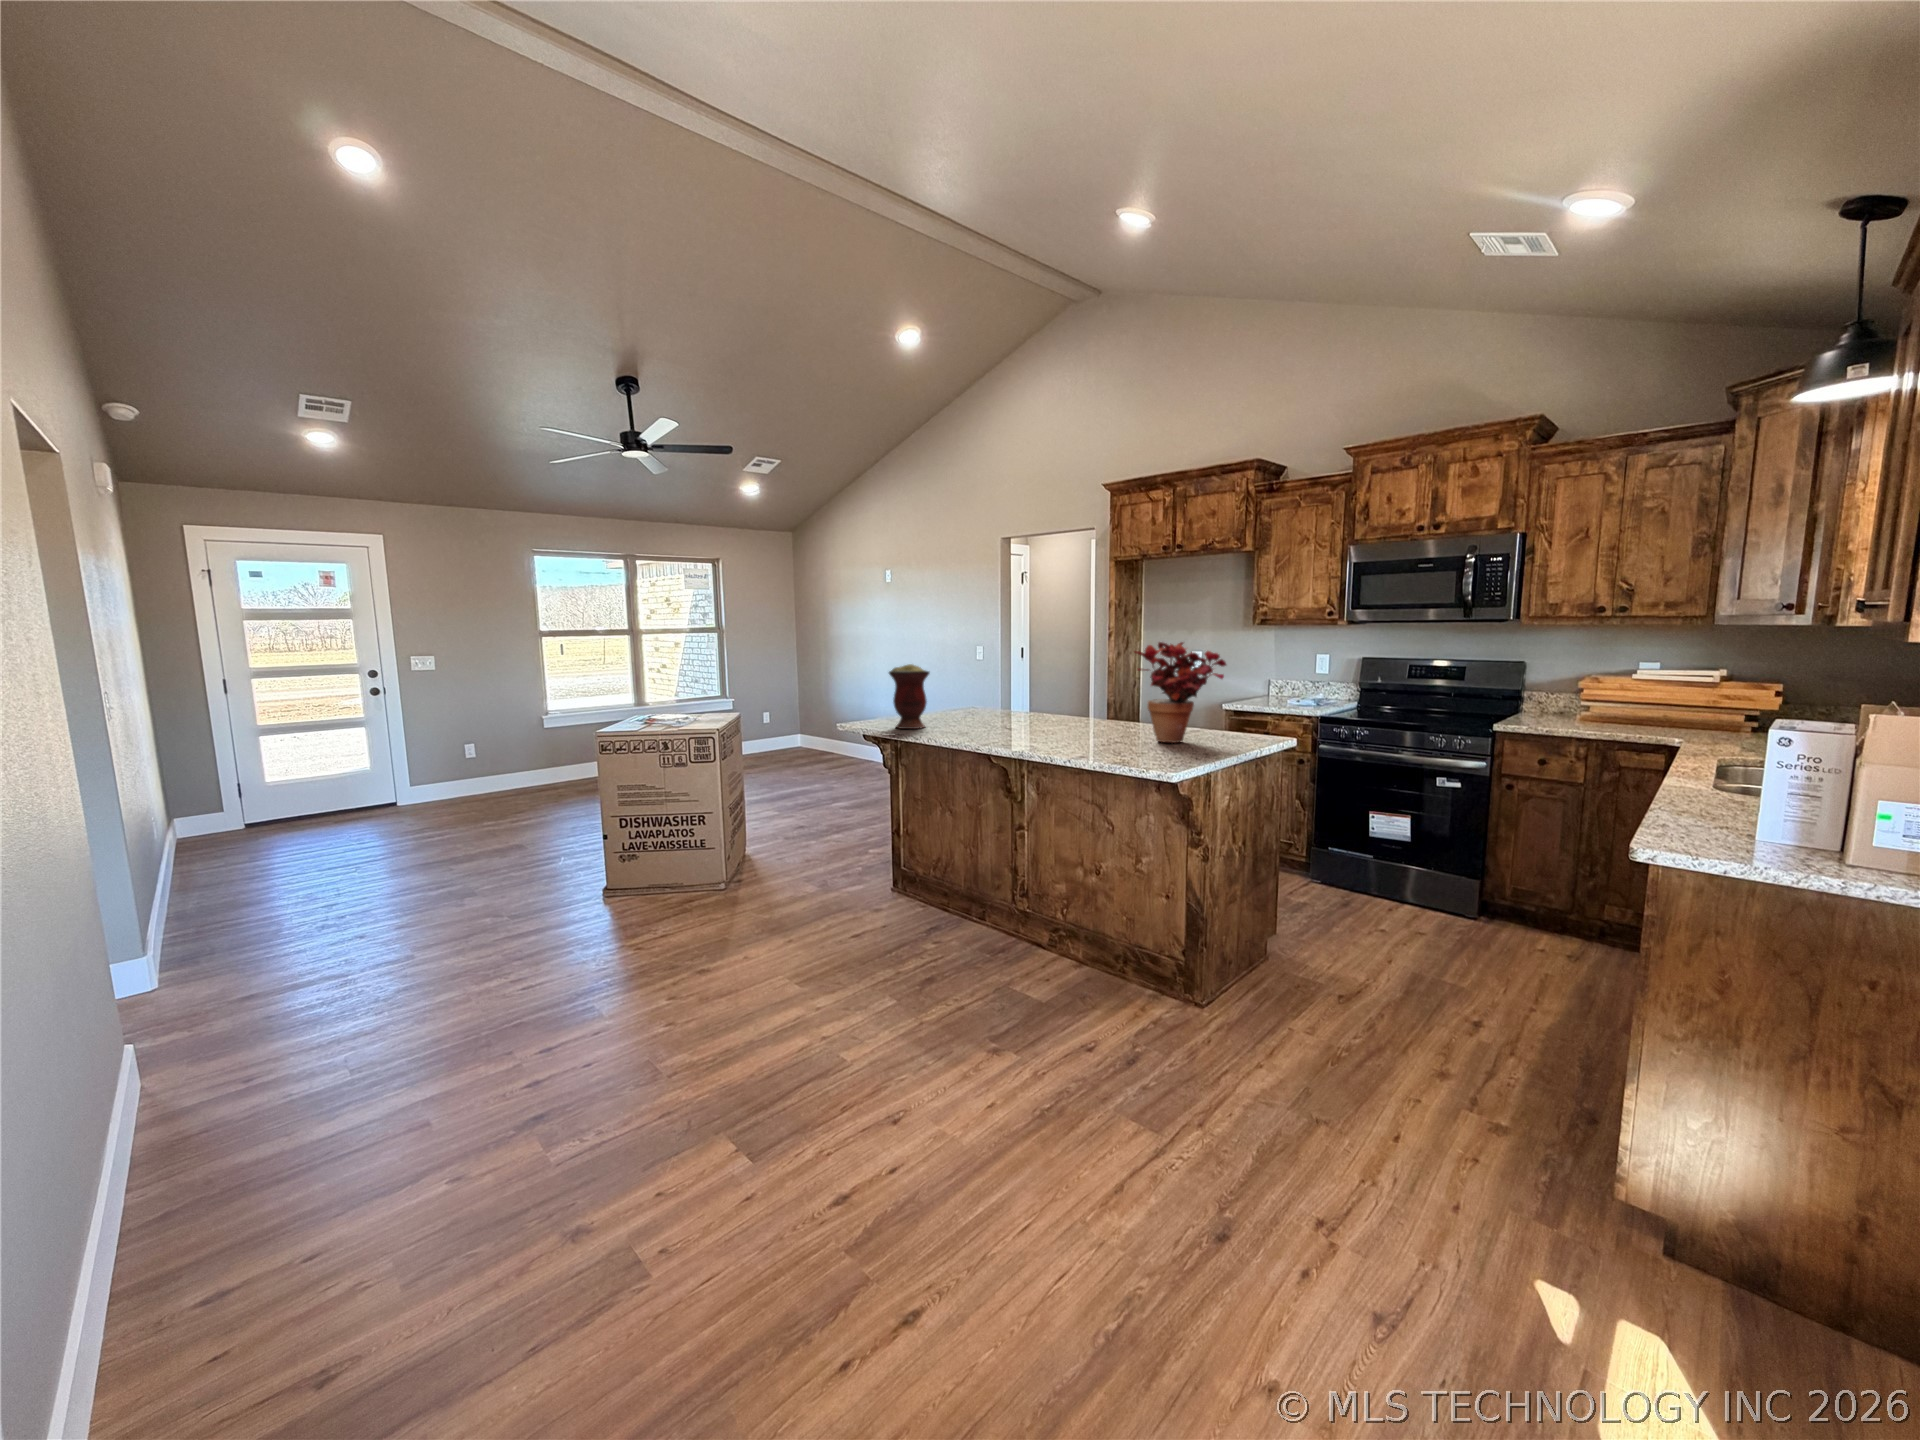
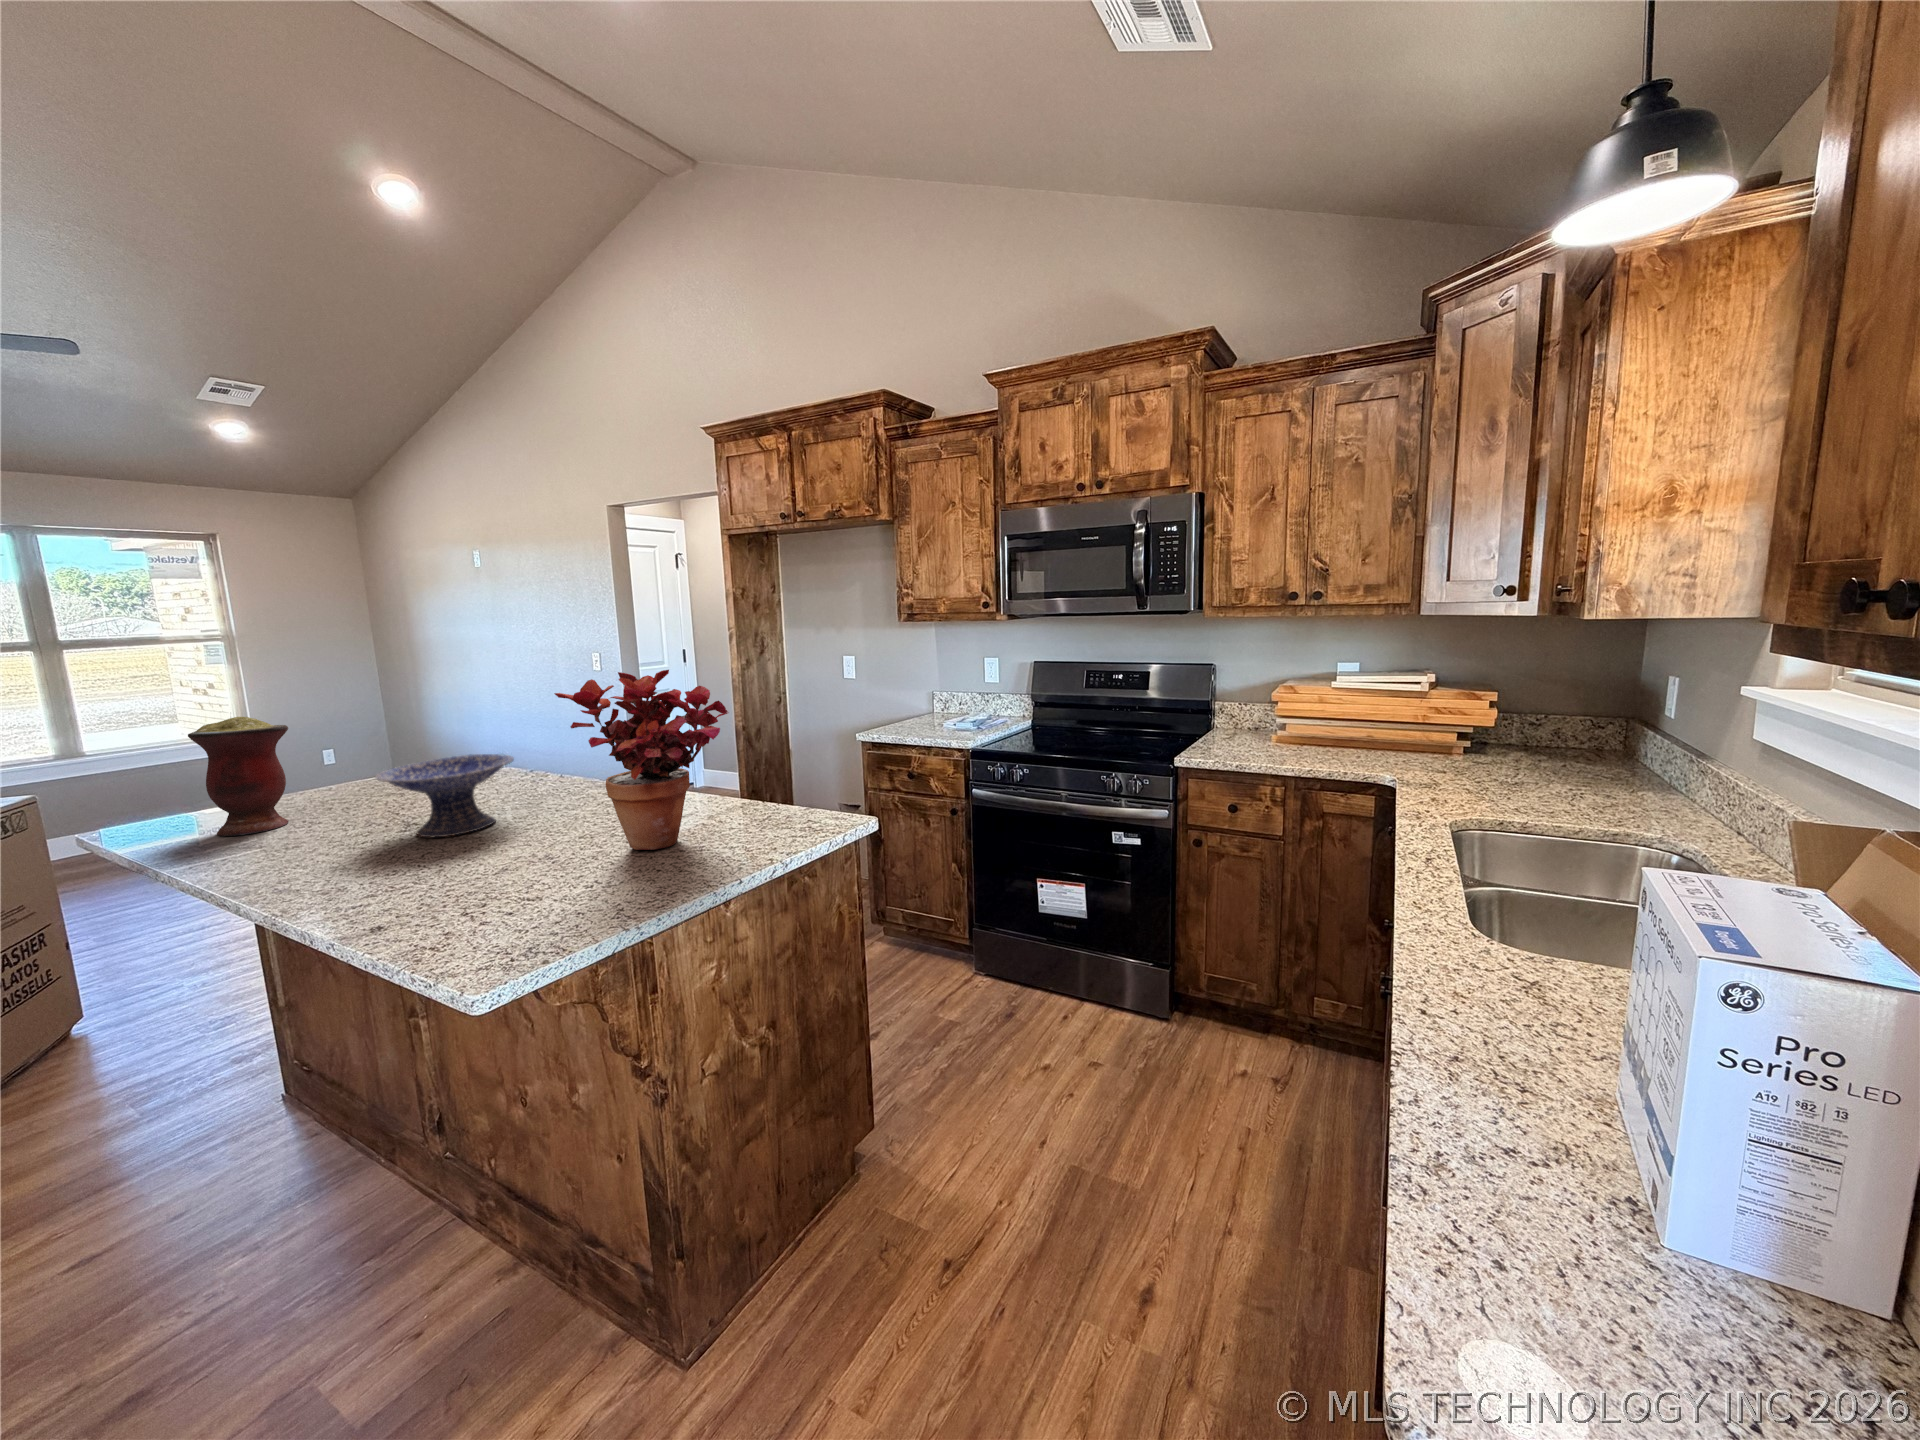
decorative bowl: none [999,692,1066,734] -> present [376,754,514,837]

